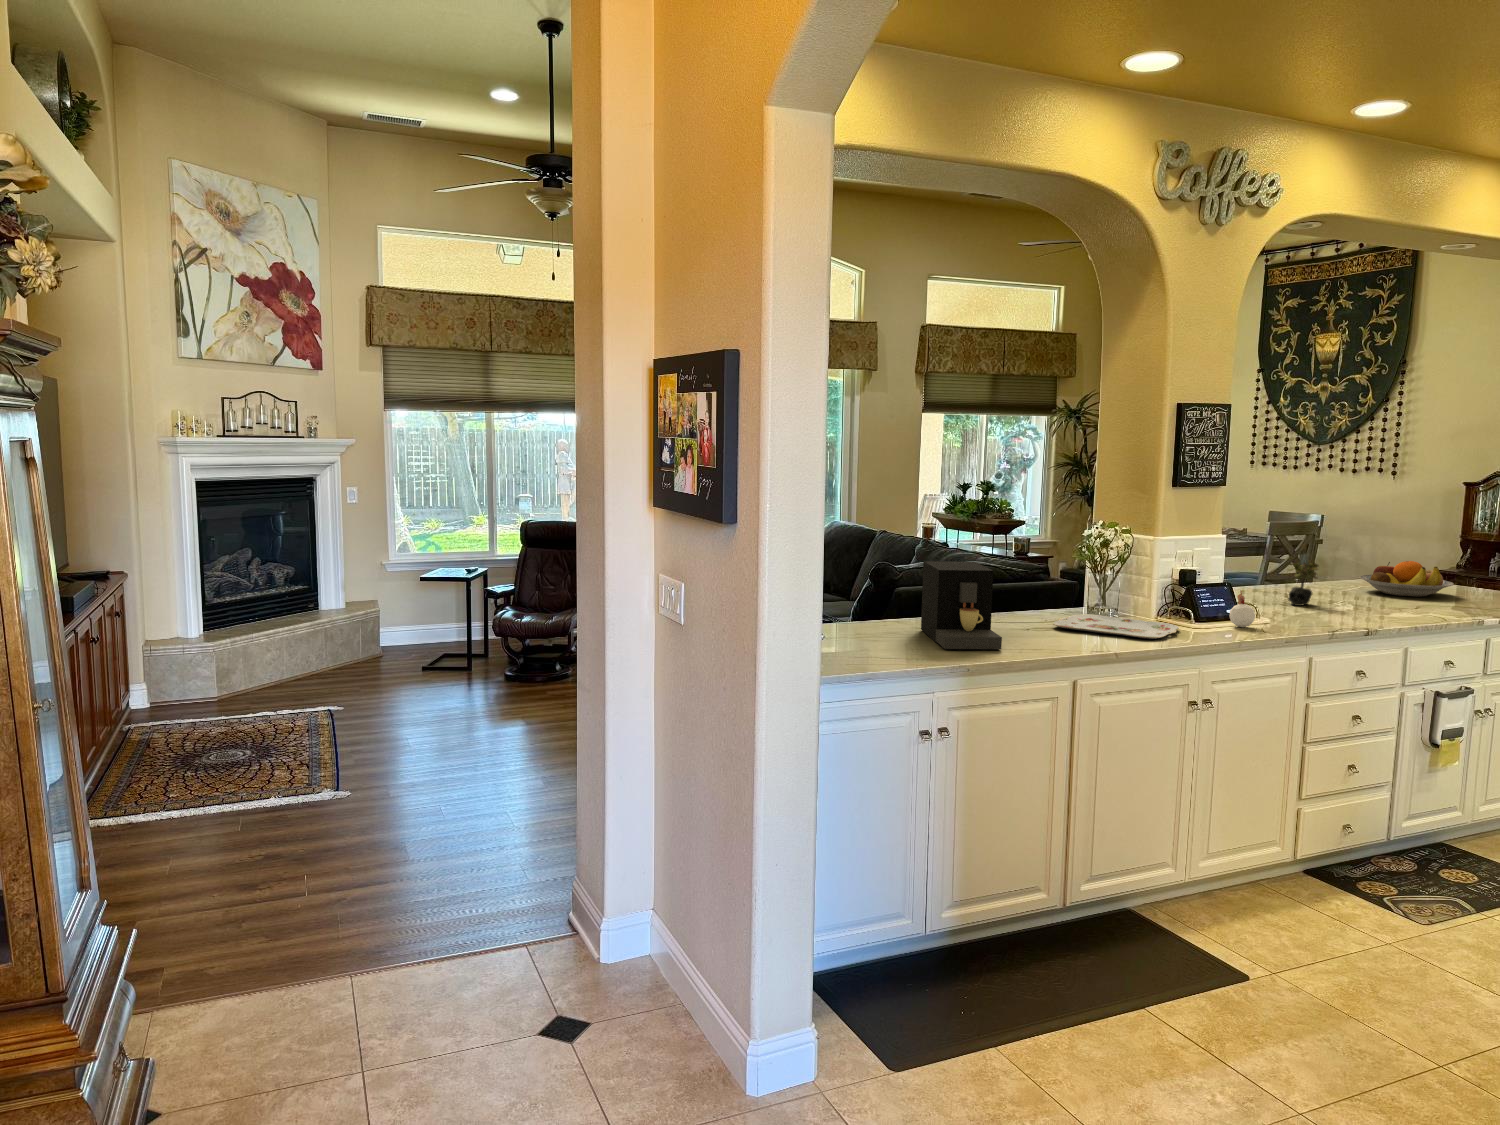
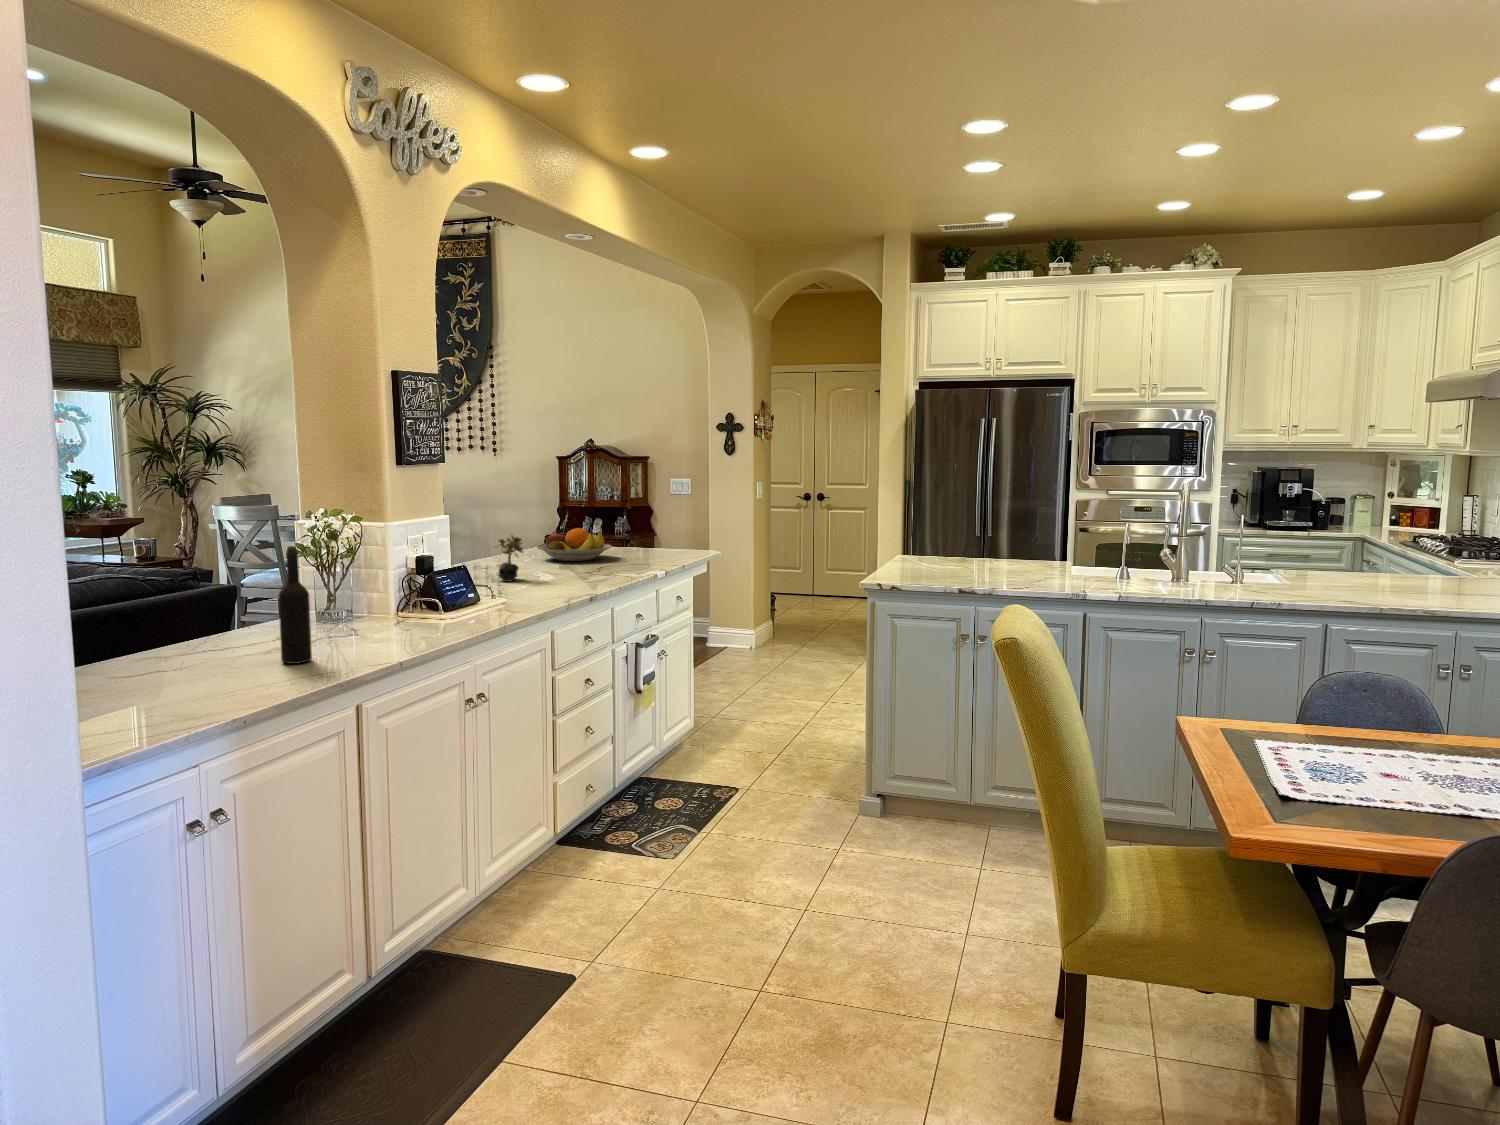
wine bottle: none [1028,548,1053,640] -> present [279,546,312,664]
coffee maker: present [921,561,1002,649] -> none [112,574,267,701]
candle: present [1229,590,1255,627] -> none [476,568,502,611]
serving tray: present [1053,614,1179,639] -> none [297,619,442,643]

